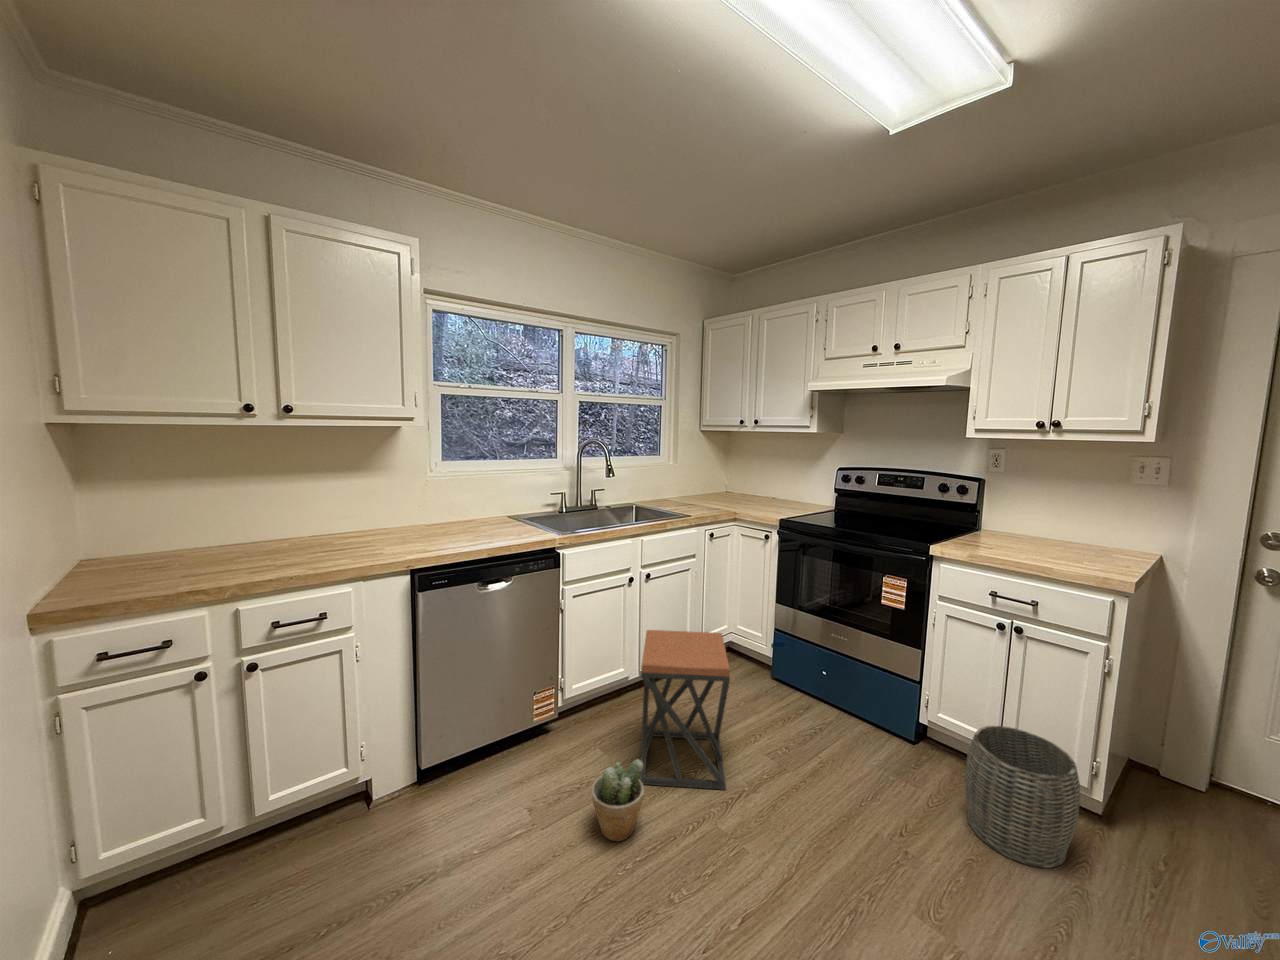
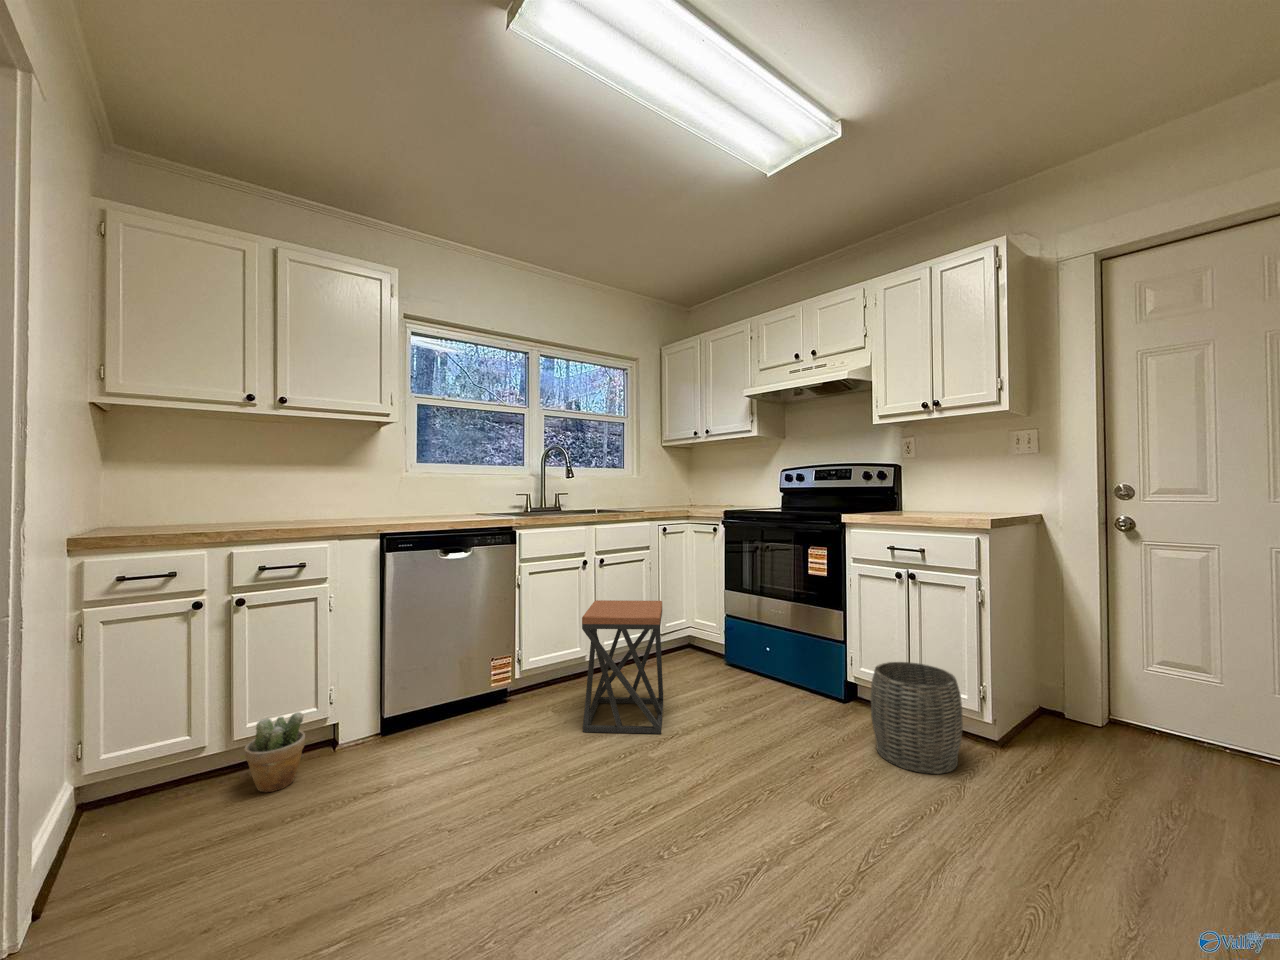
potted plant: present [592,759,644,841] -> present [244,712,305,792]

